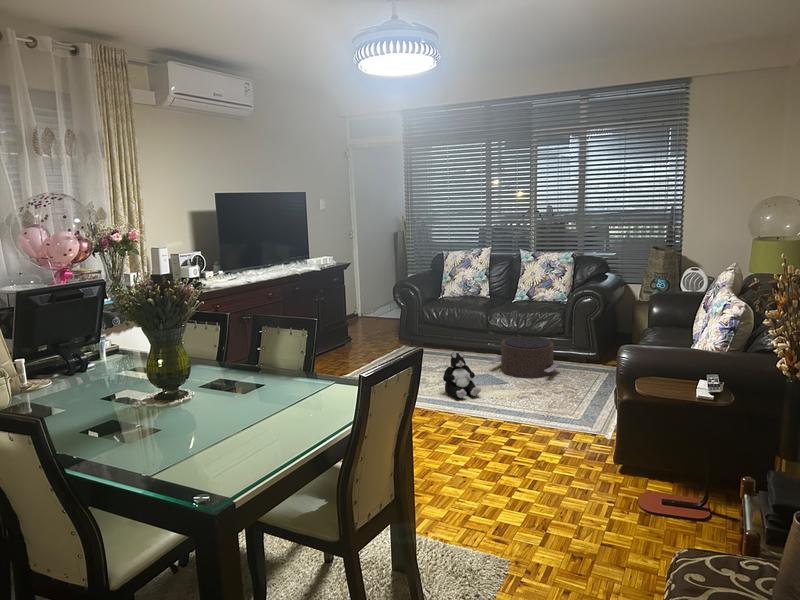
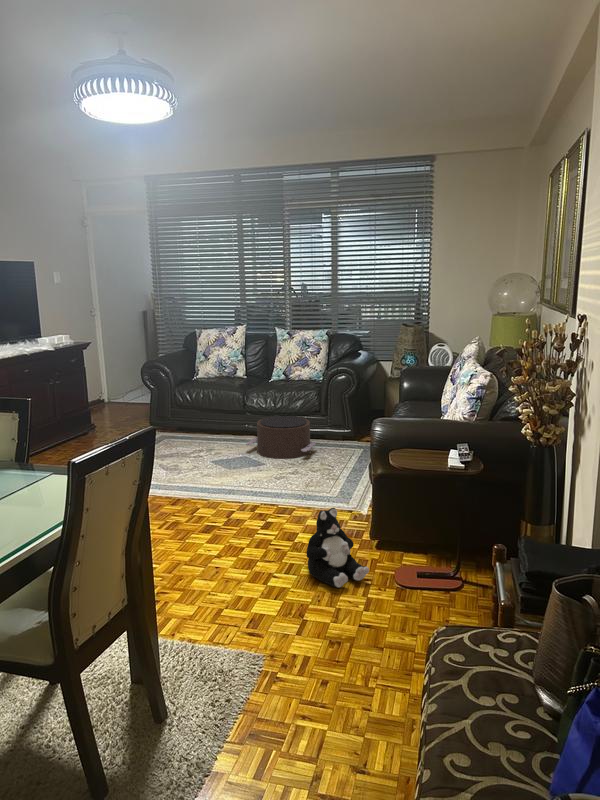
plush toy: present [443,351,481,398] -> present [306,508,369,588]

